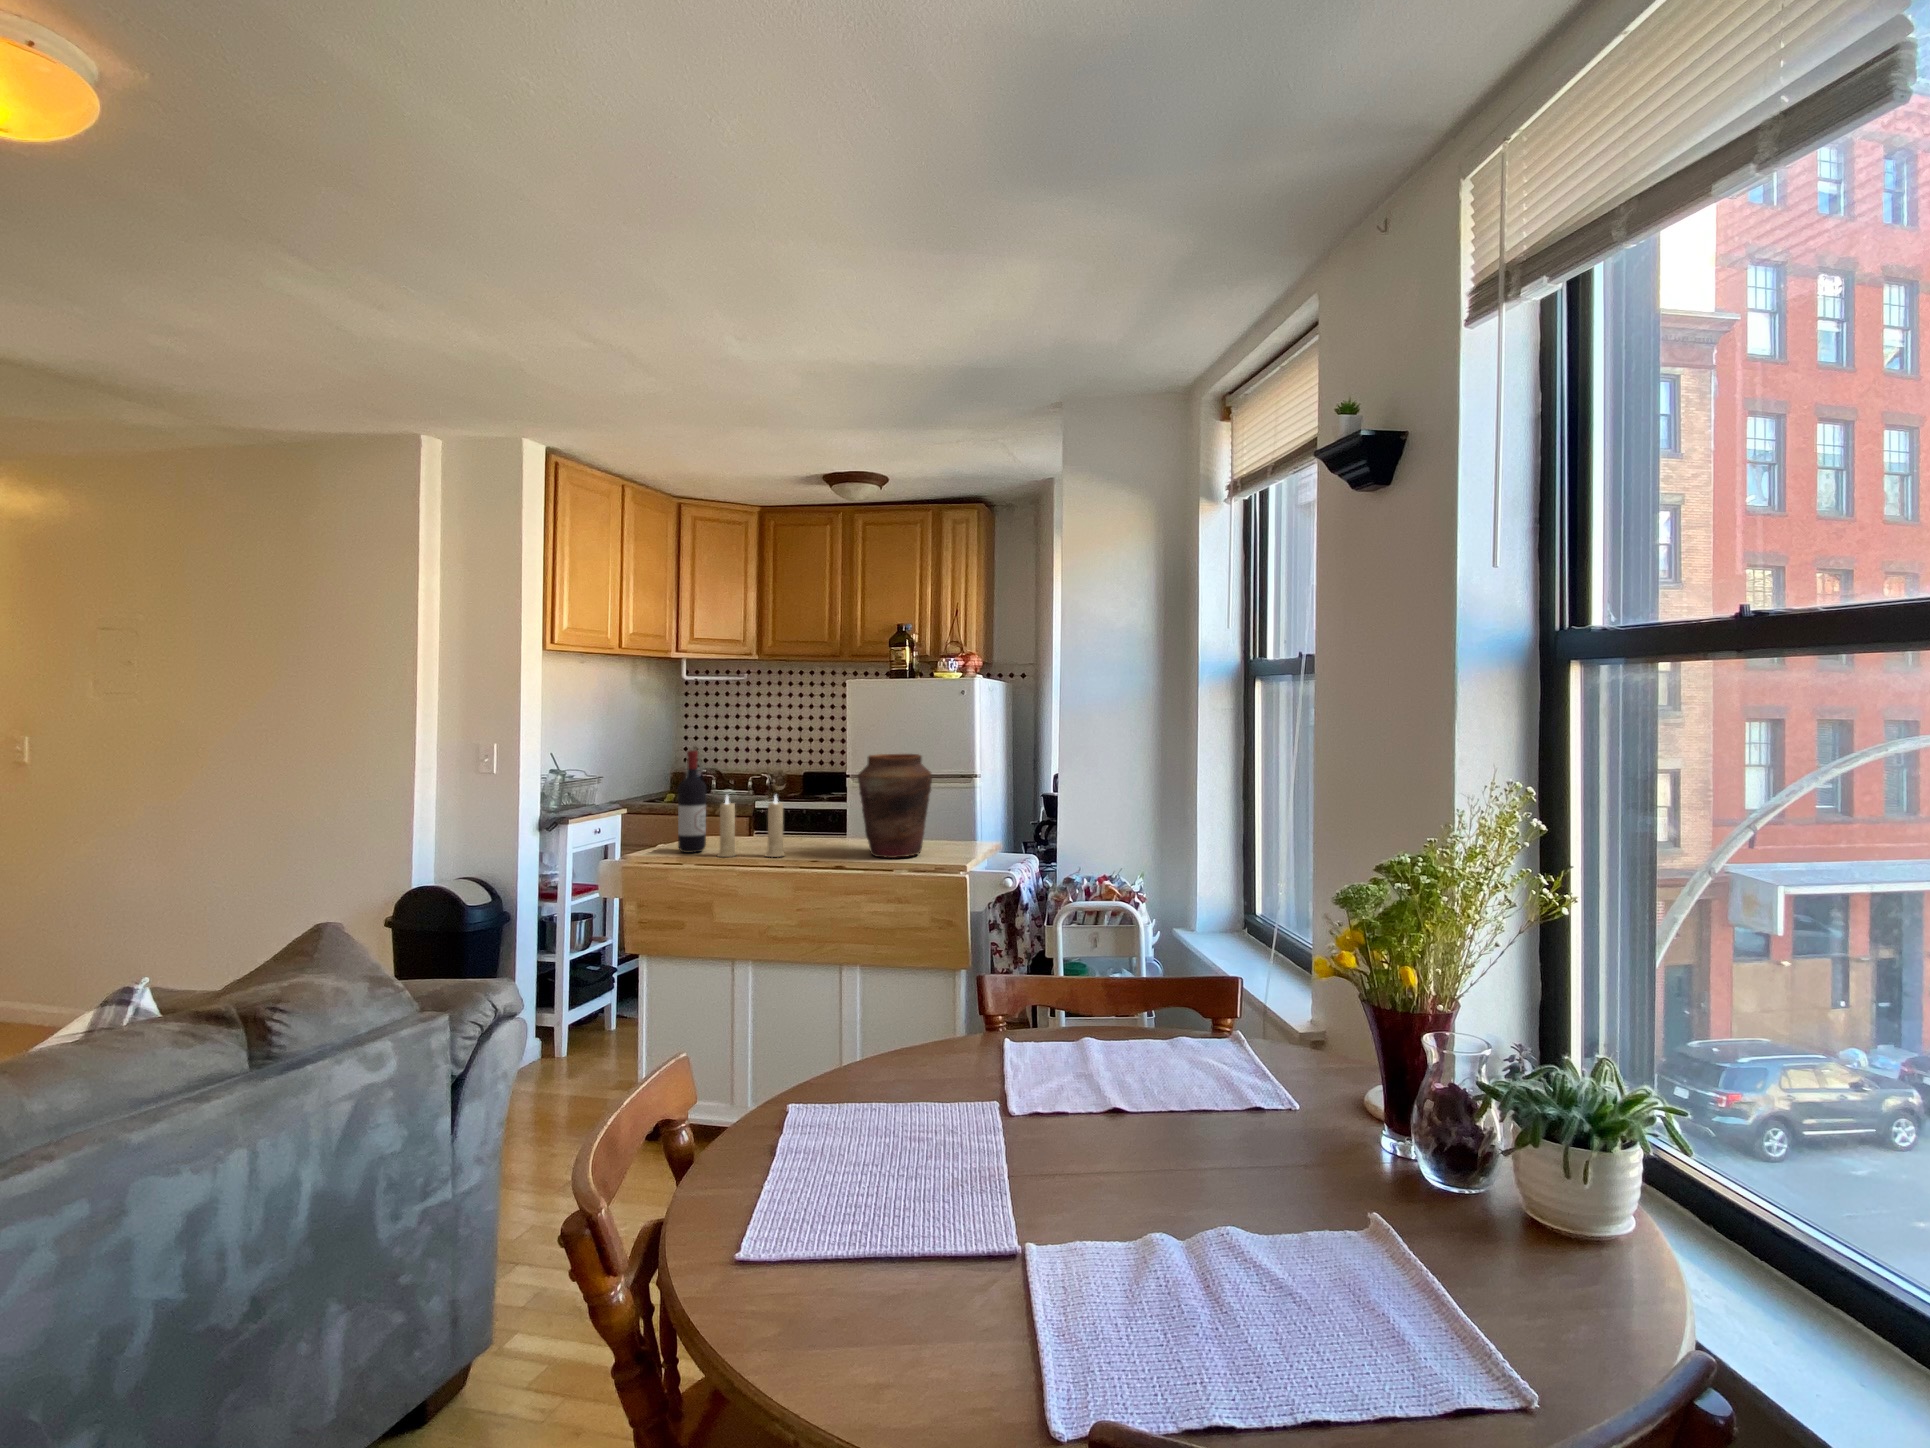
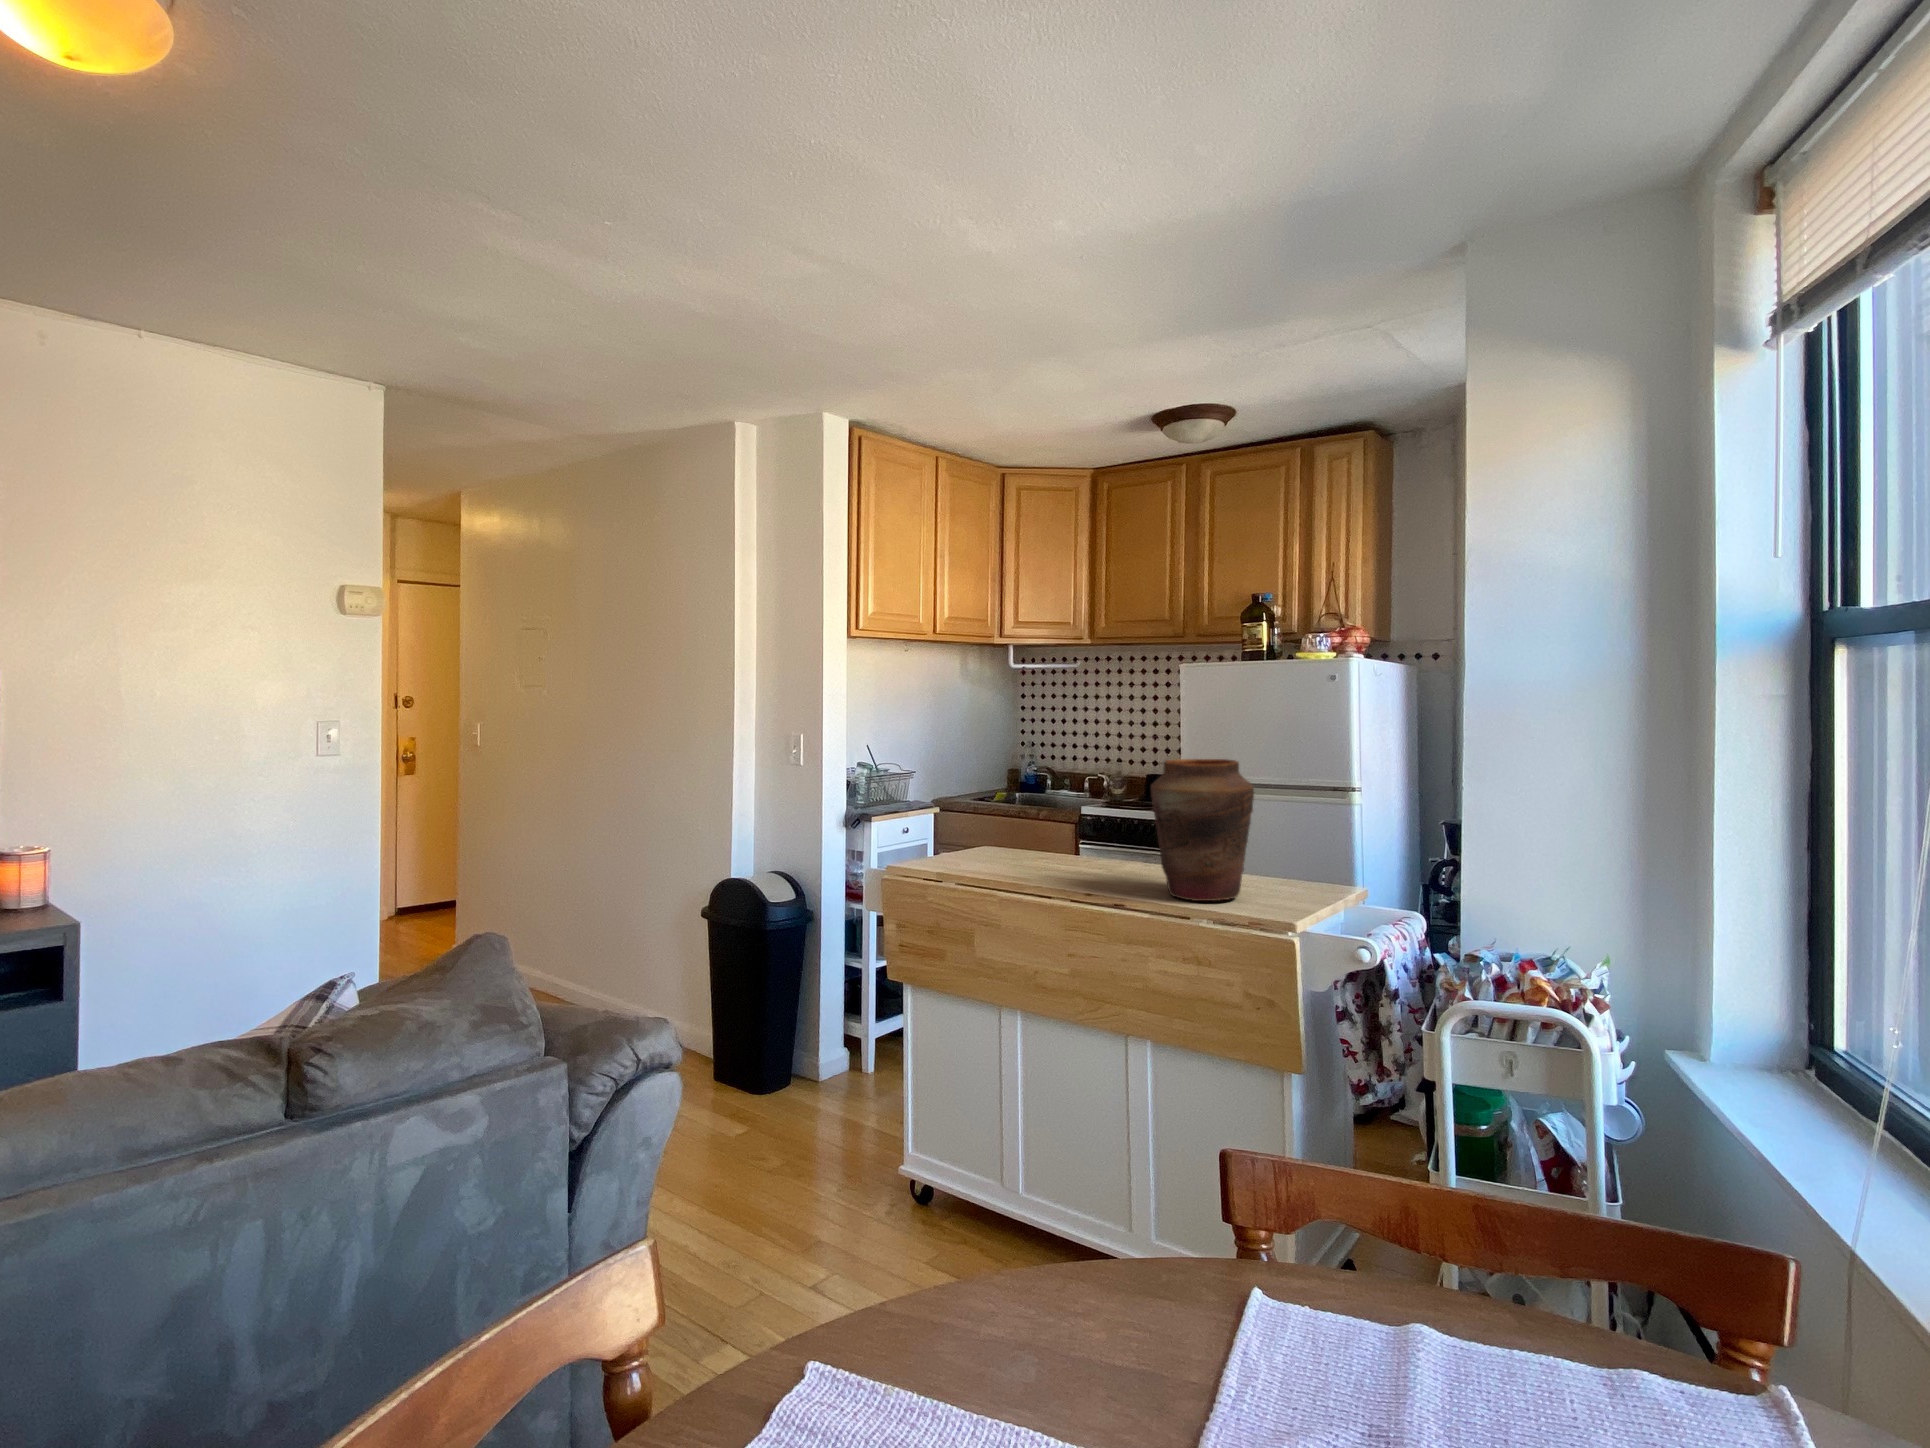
wine bottle: present [678,751,706,853] -> none [936,749,968,873]
candle: present [718,796,784,857] -> none [976,802,1057,887]

